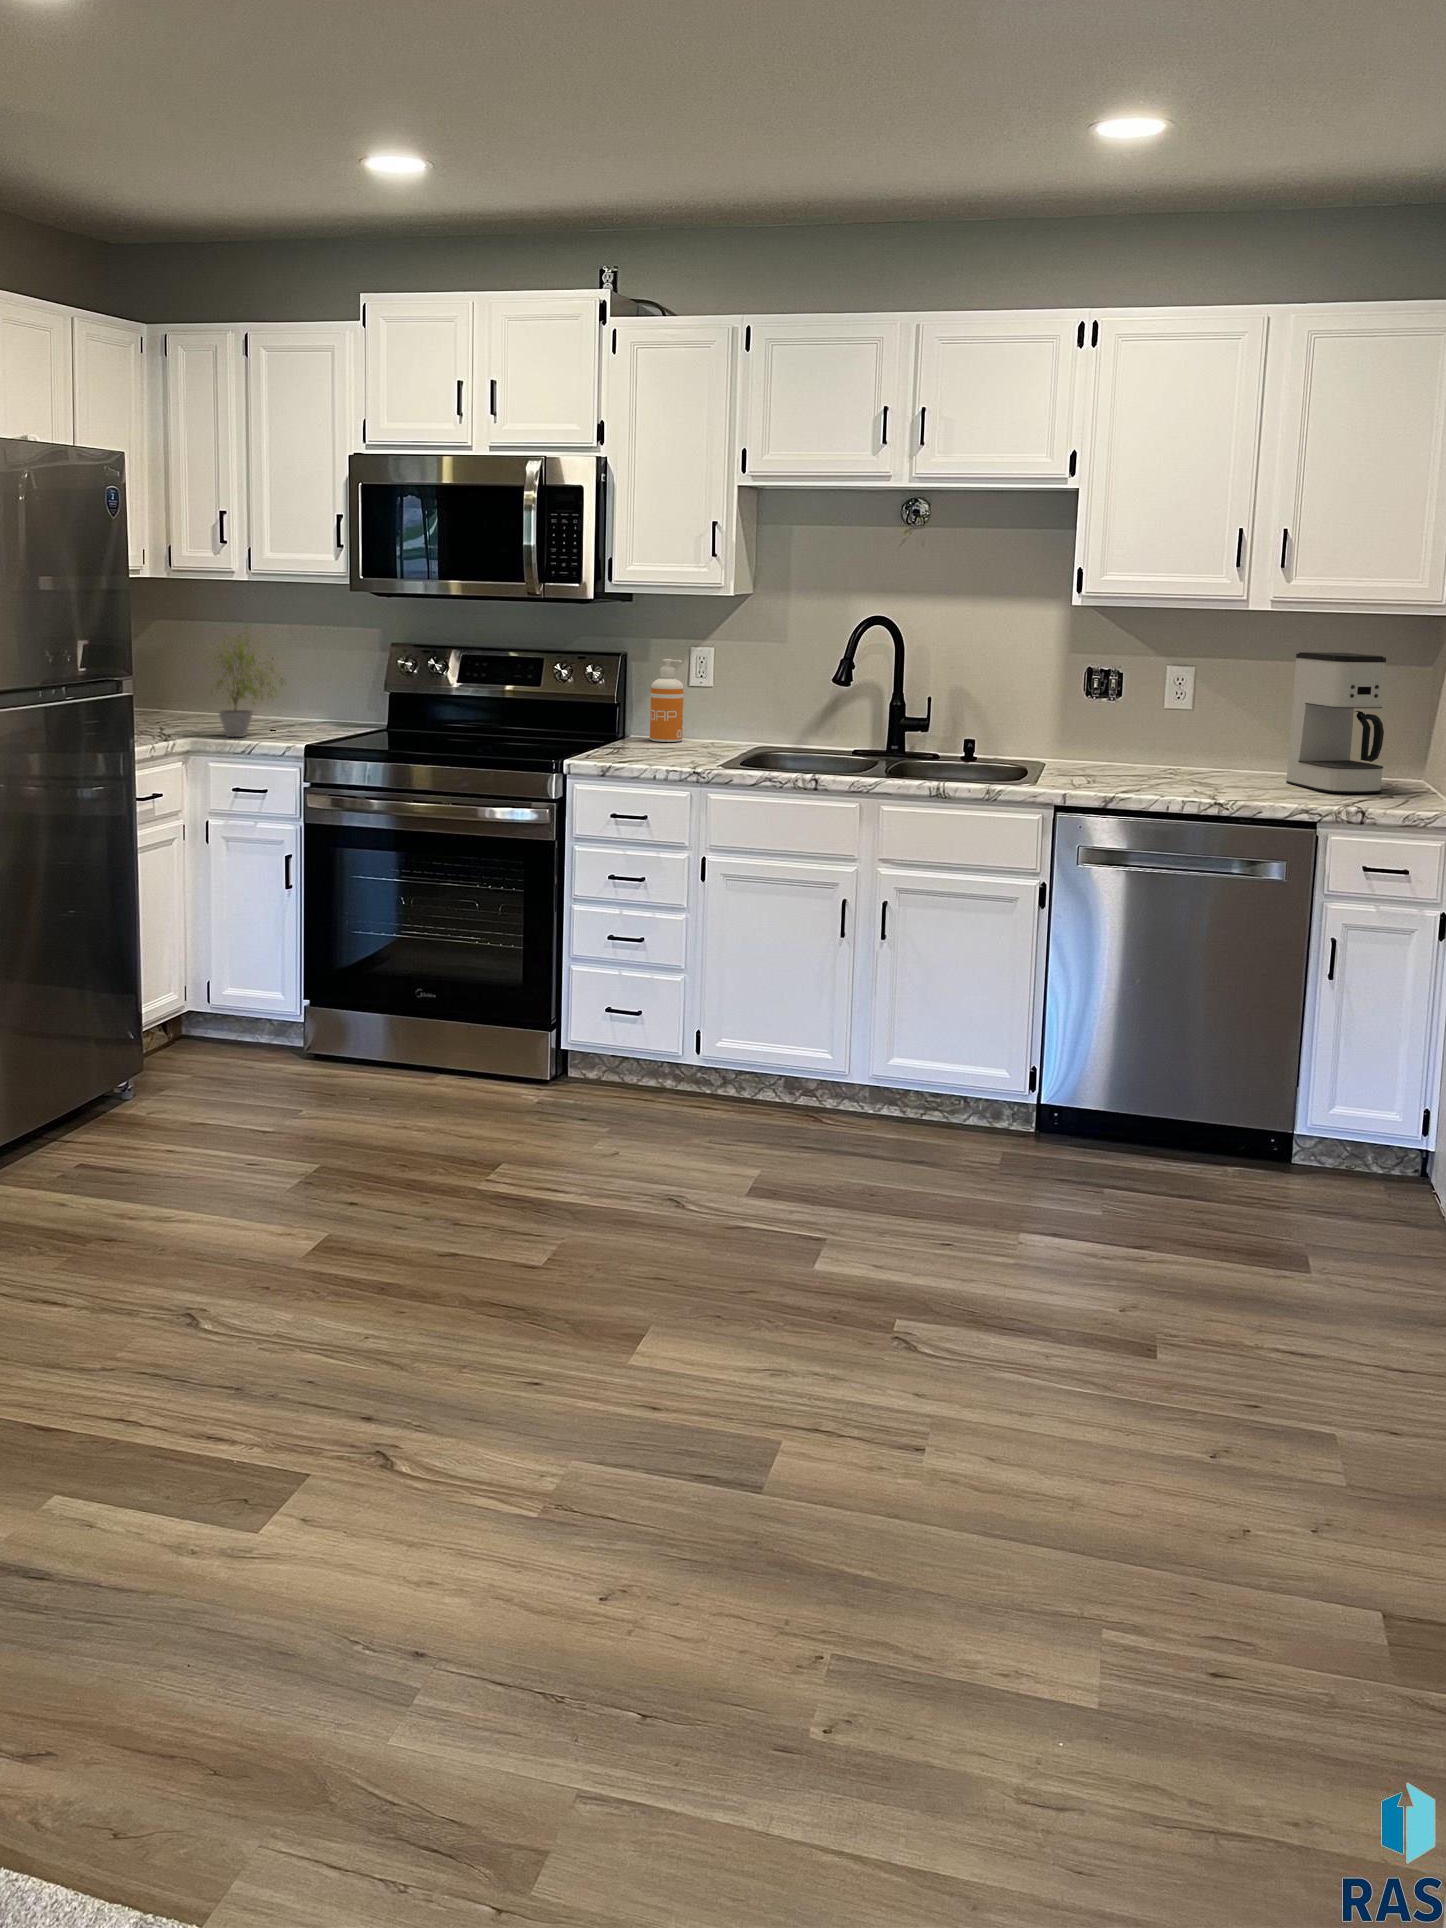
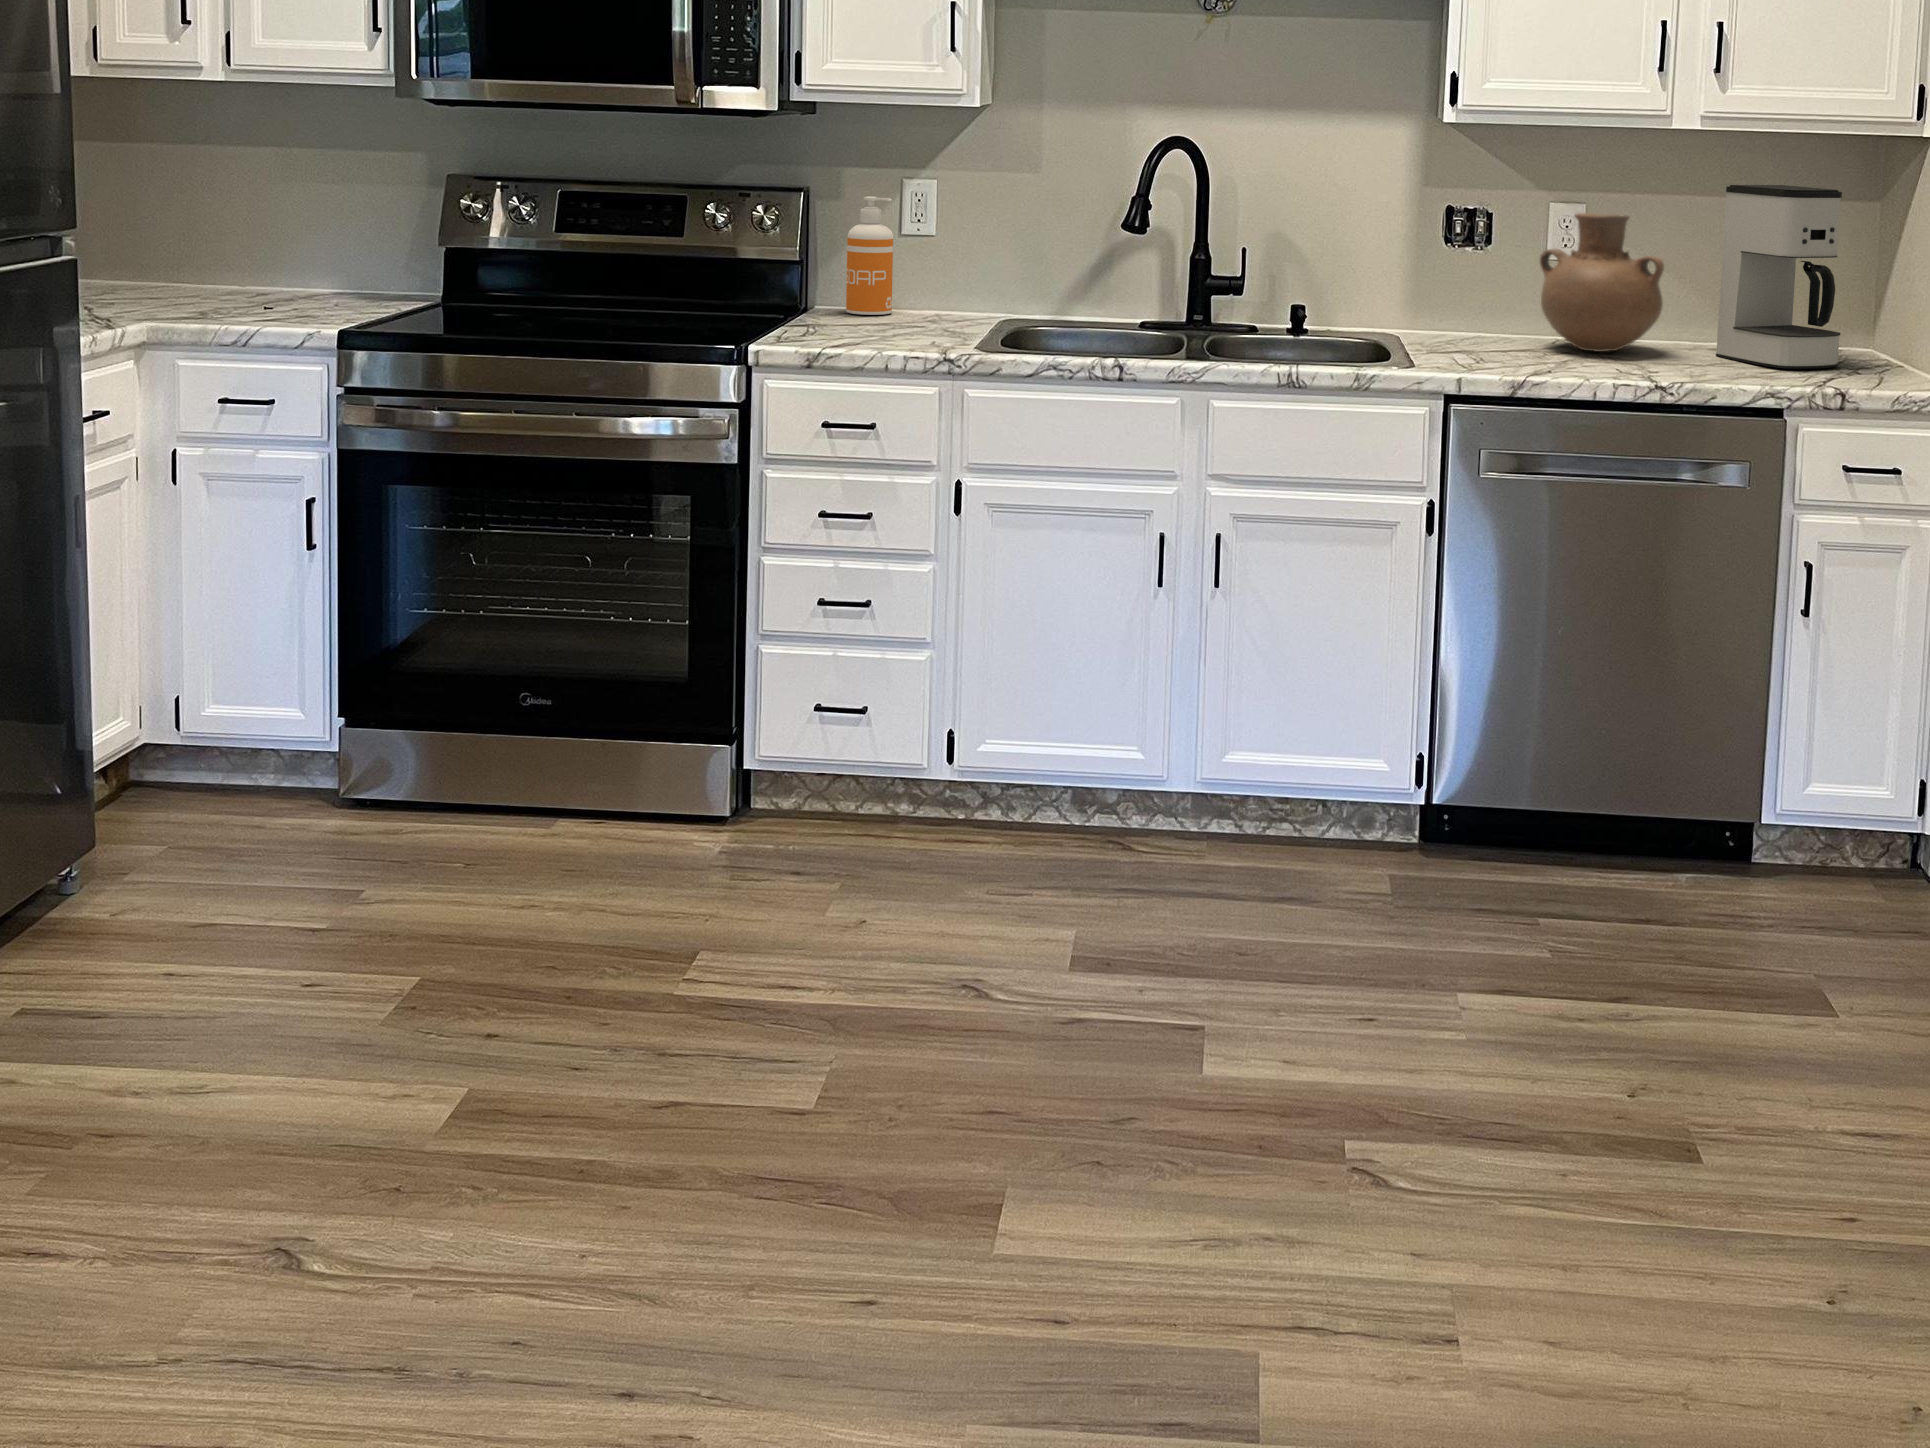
potted plant: present [205,625,282,737] -> none [152,144,297,319]
vase: none [1150,673,1244,777] -> present [1540,213,1664,352]

